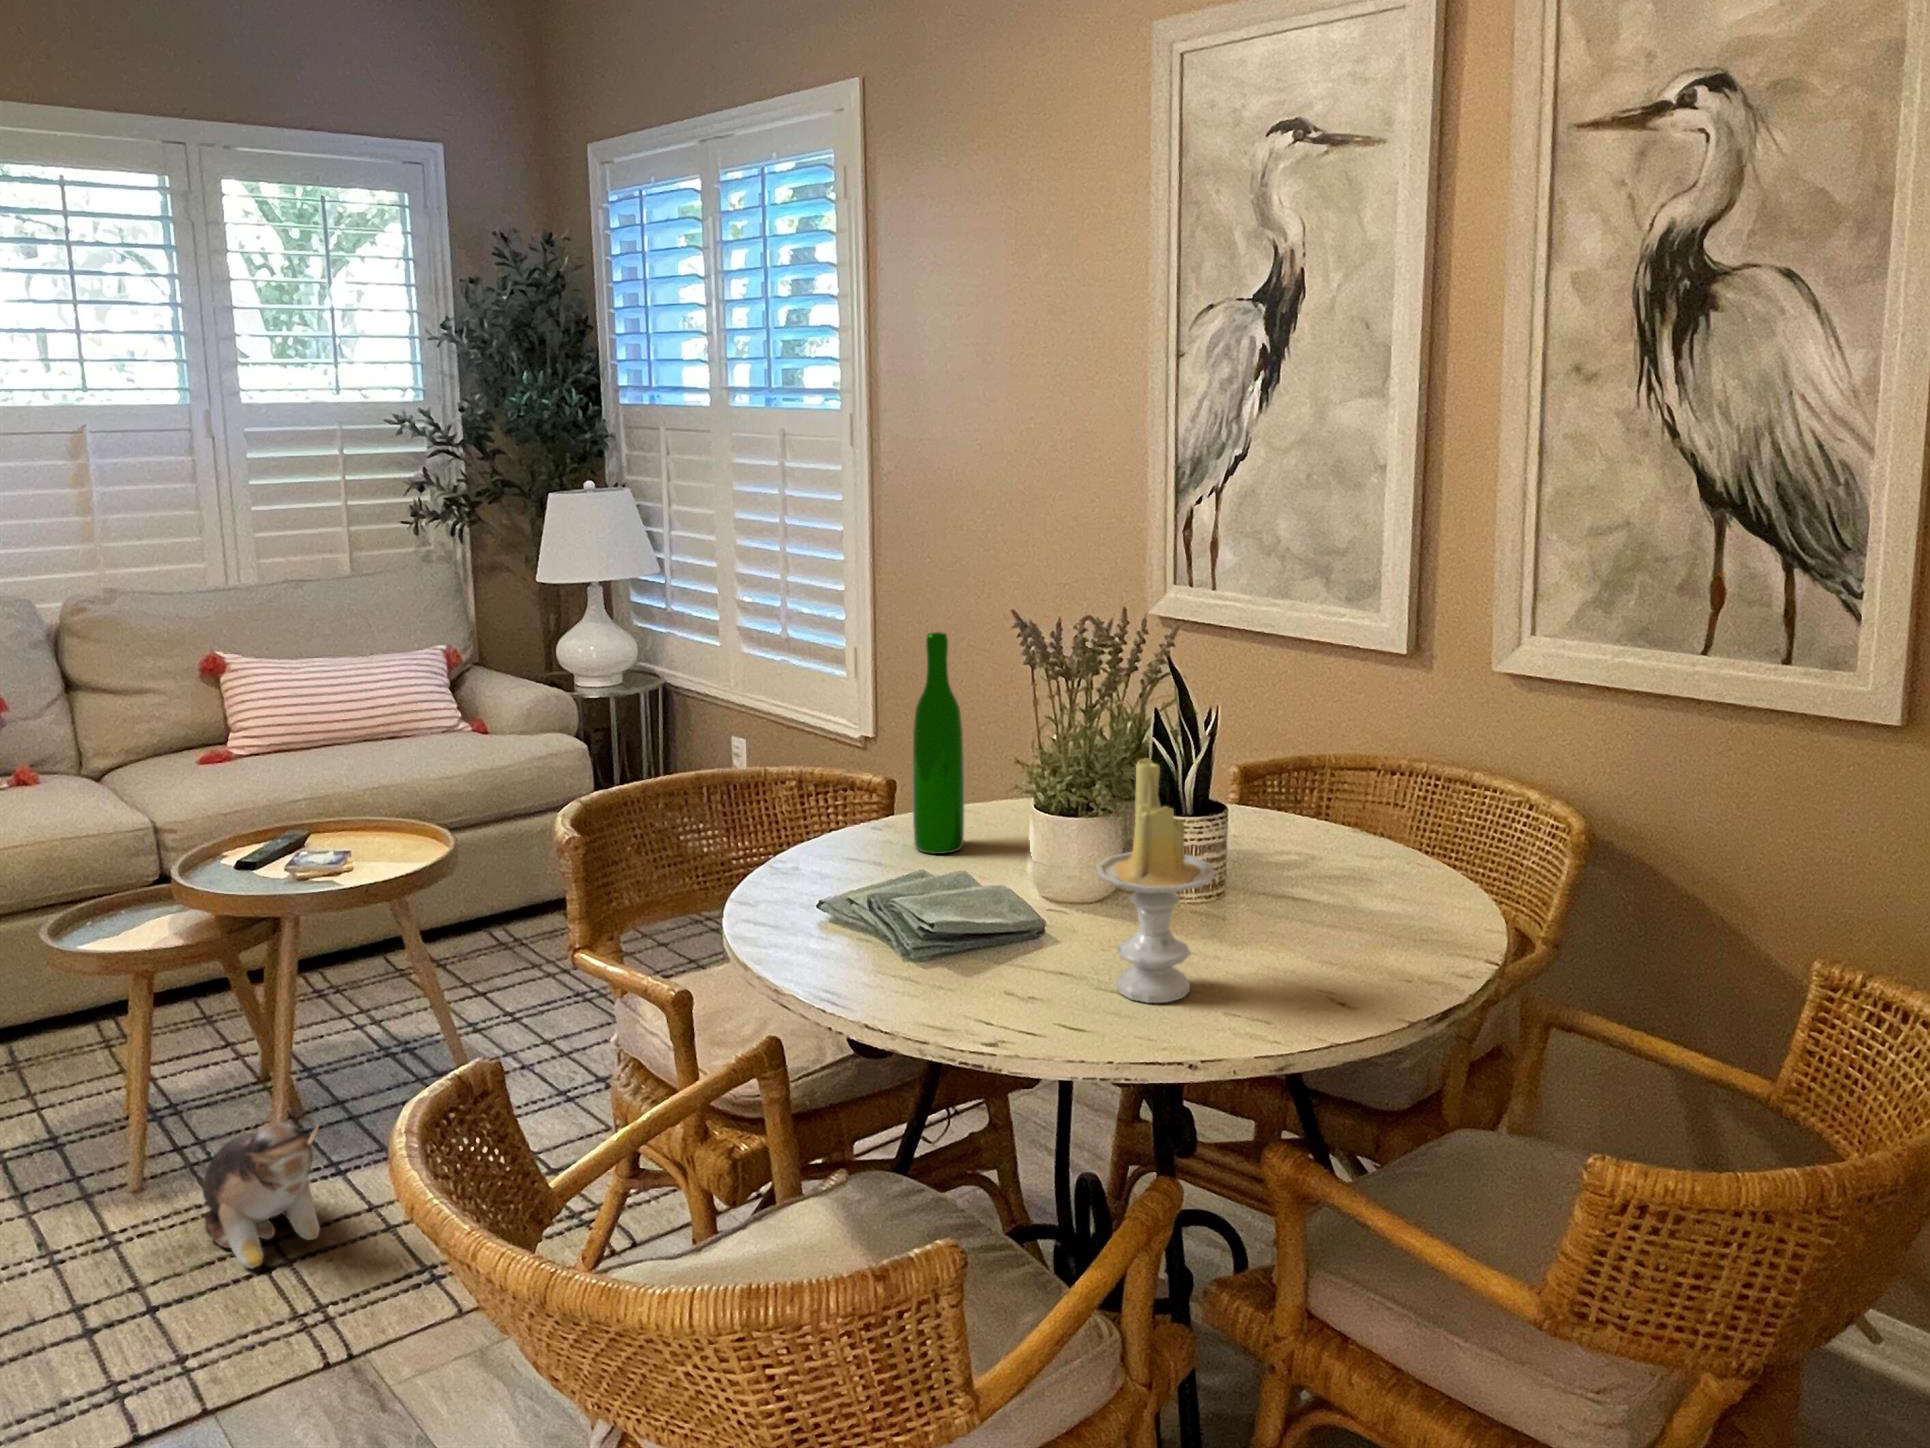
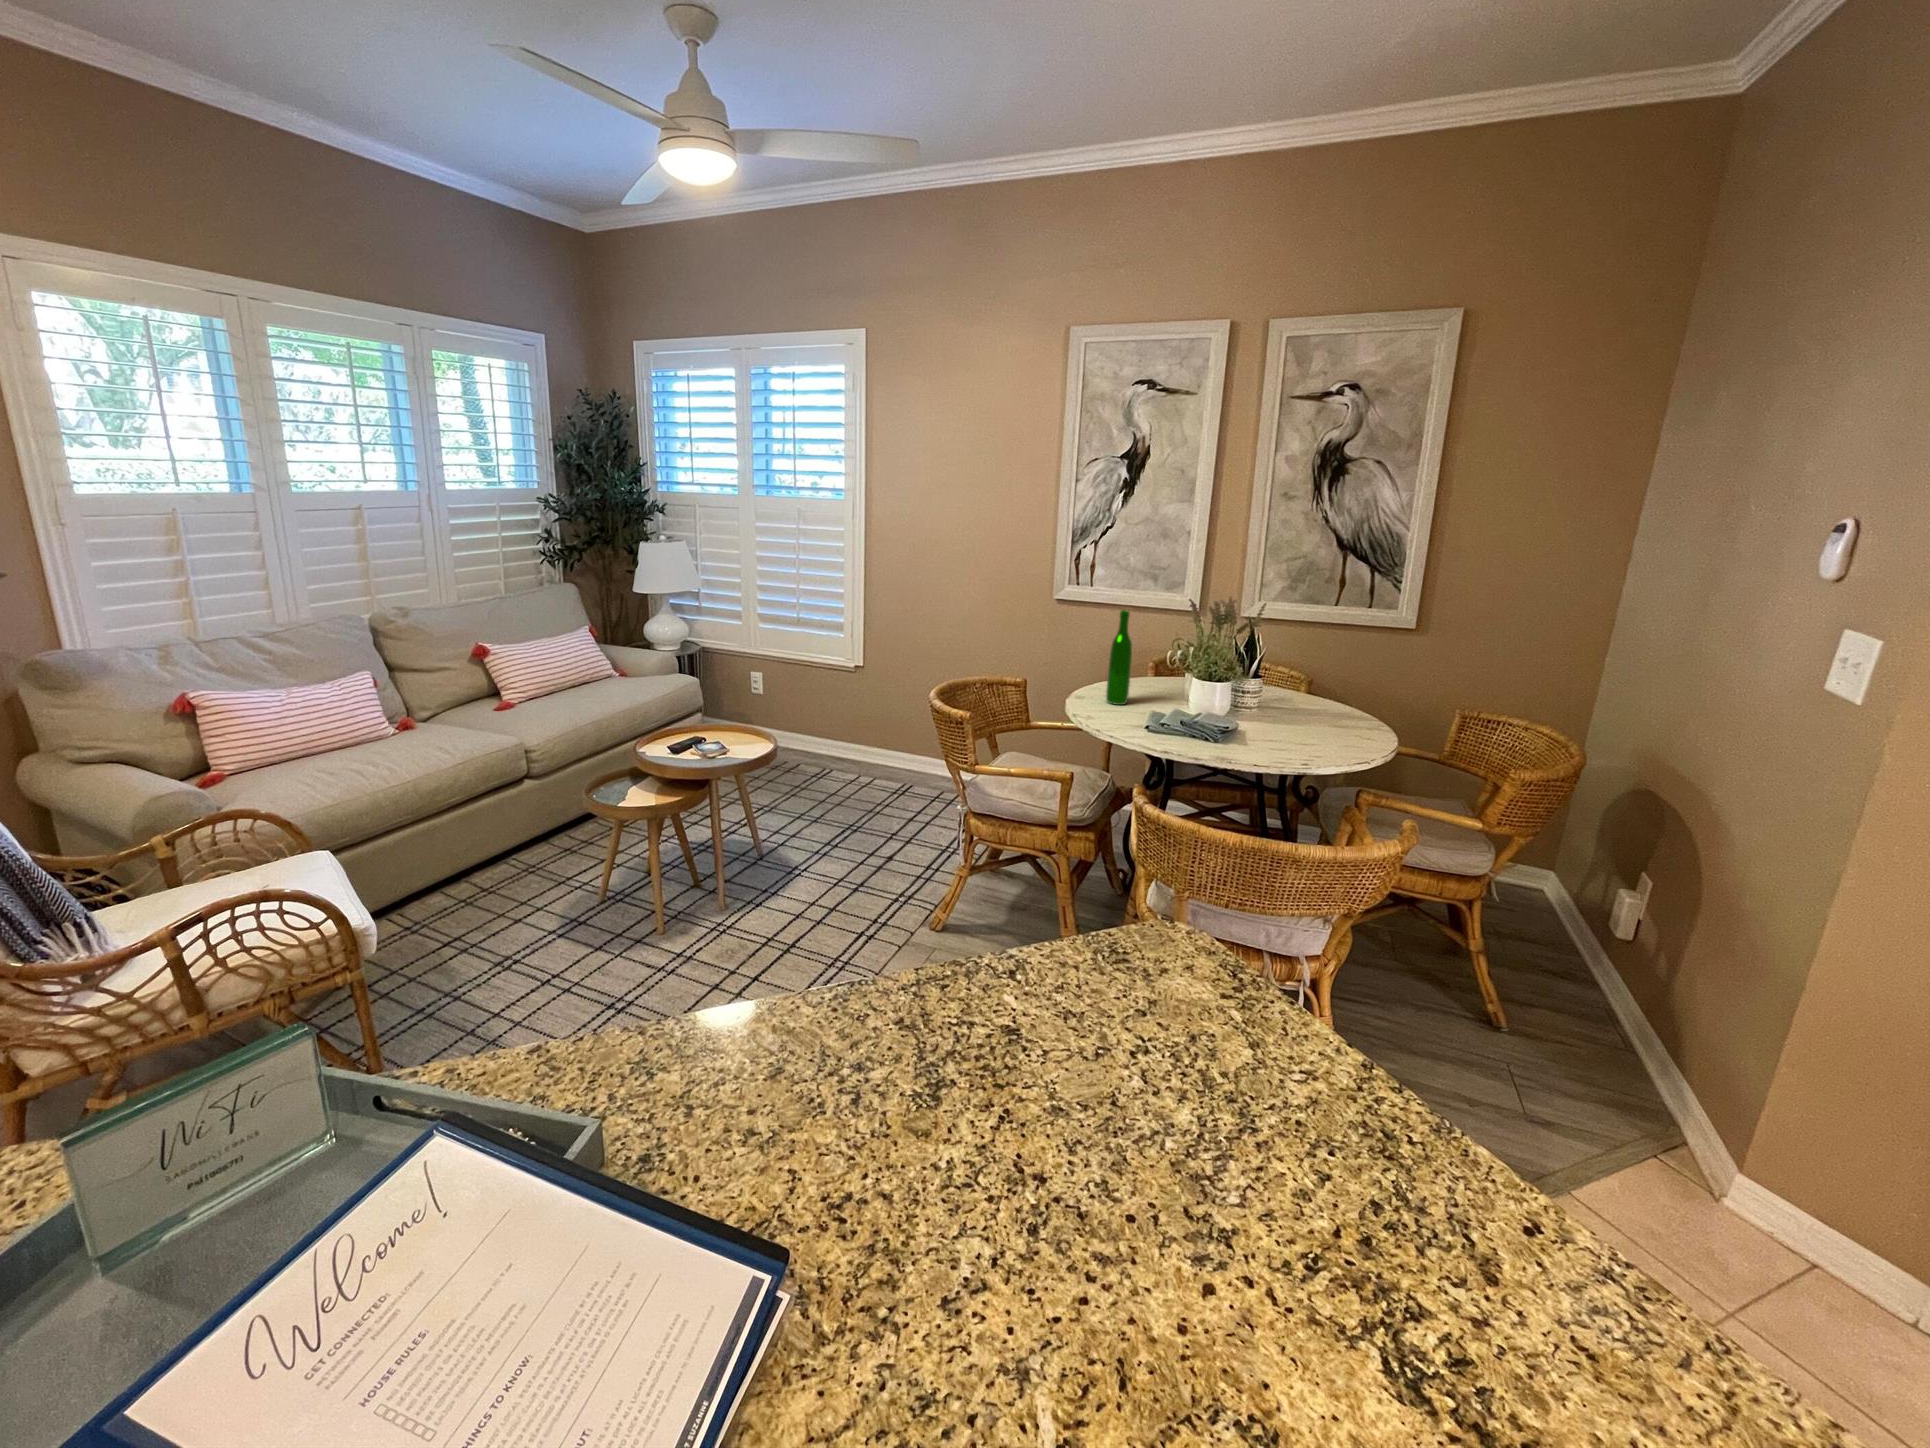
candle: present [1096,758,1216,1003] -> none [1283,655,1334,748]
plush toy: present [203,1122,320,1268] -> none [689,870,807,949]

